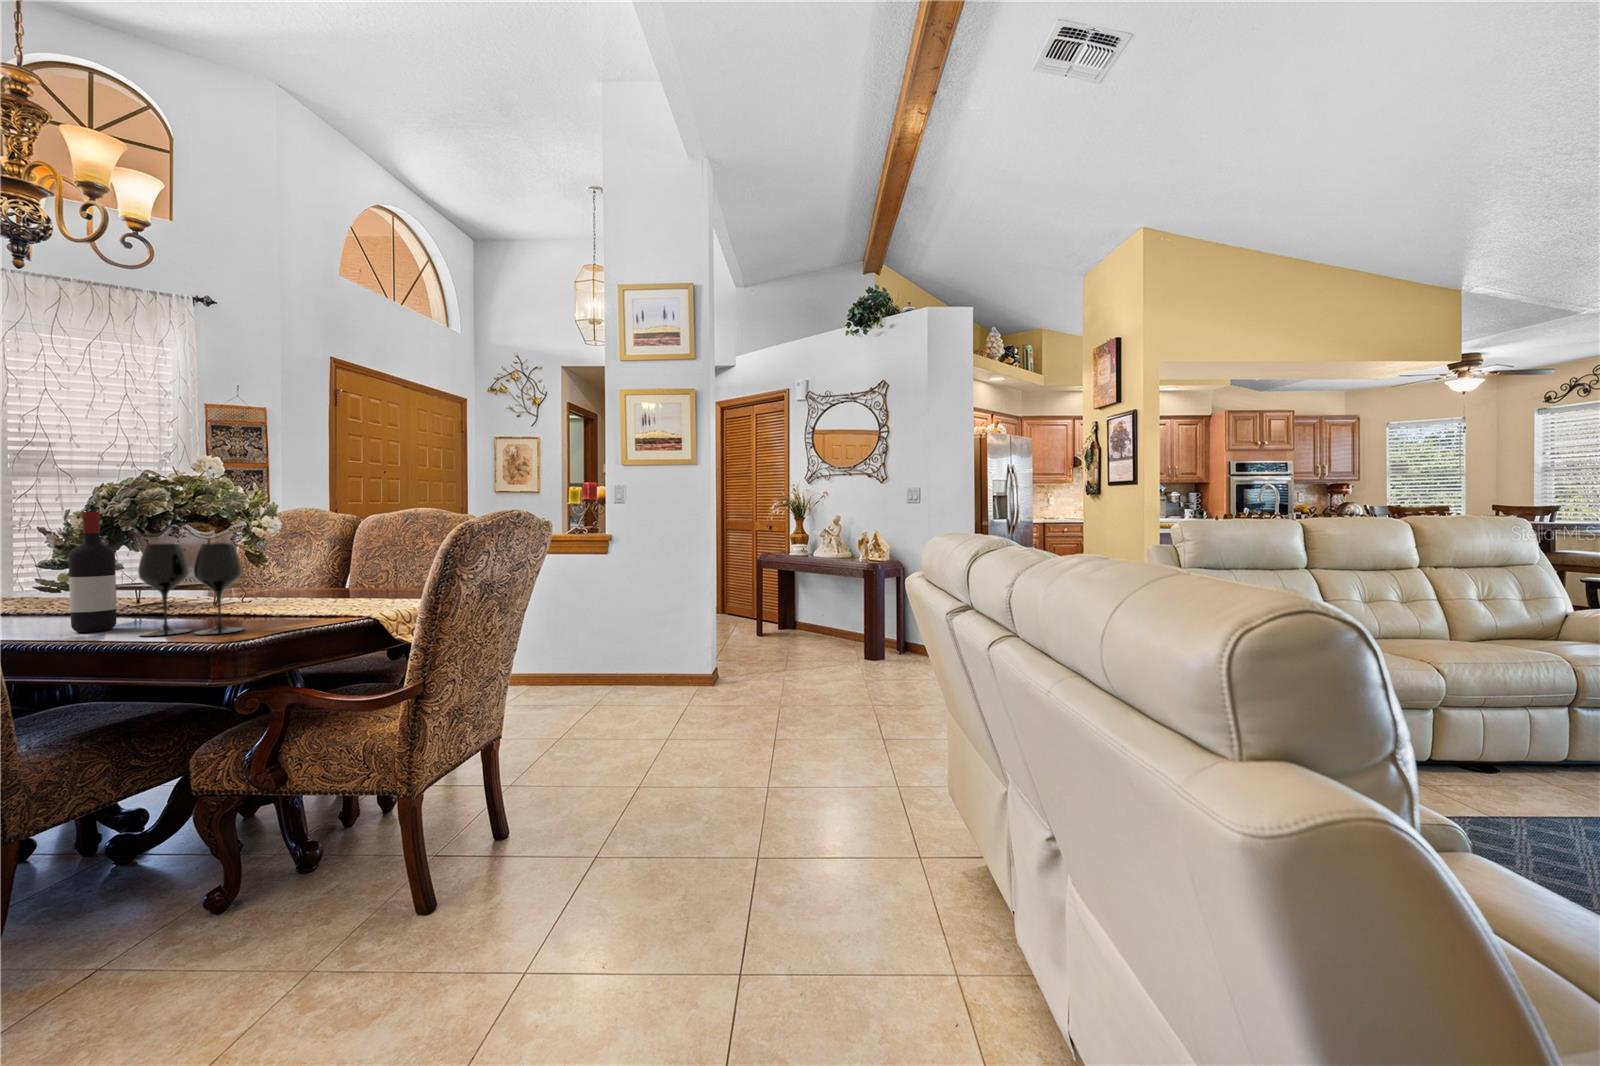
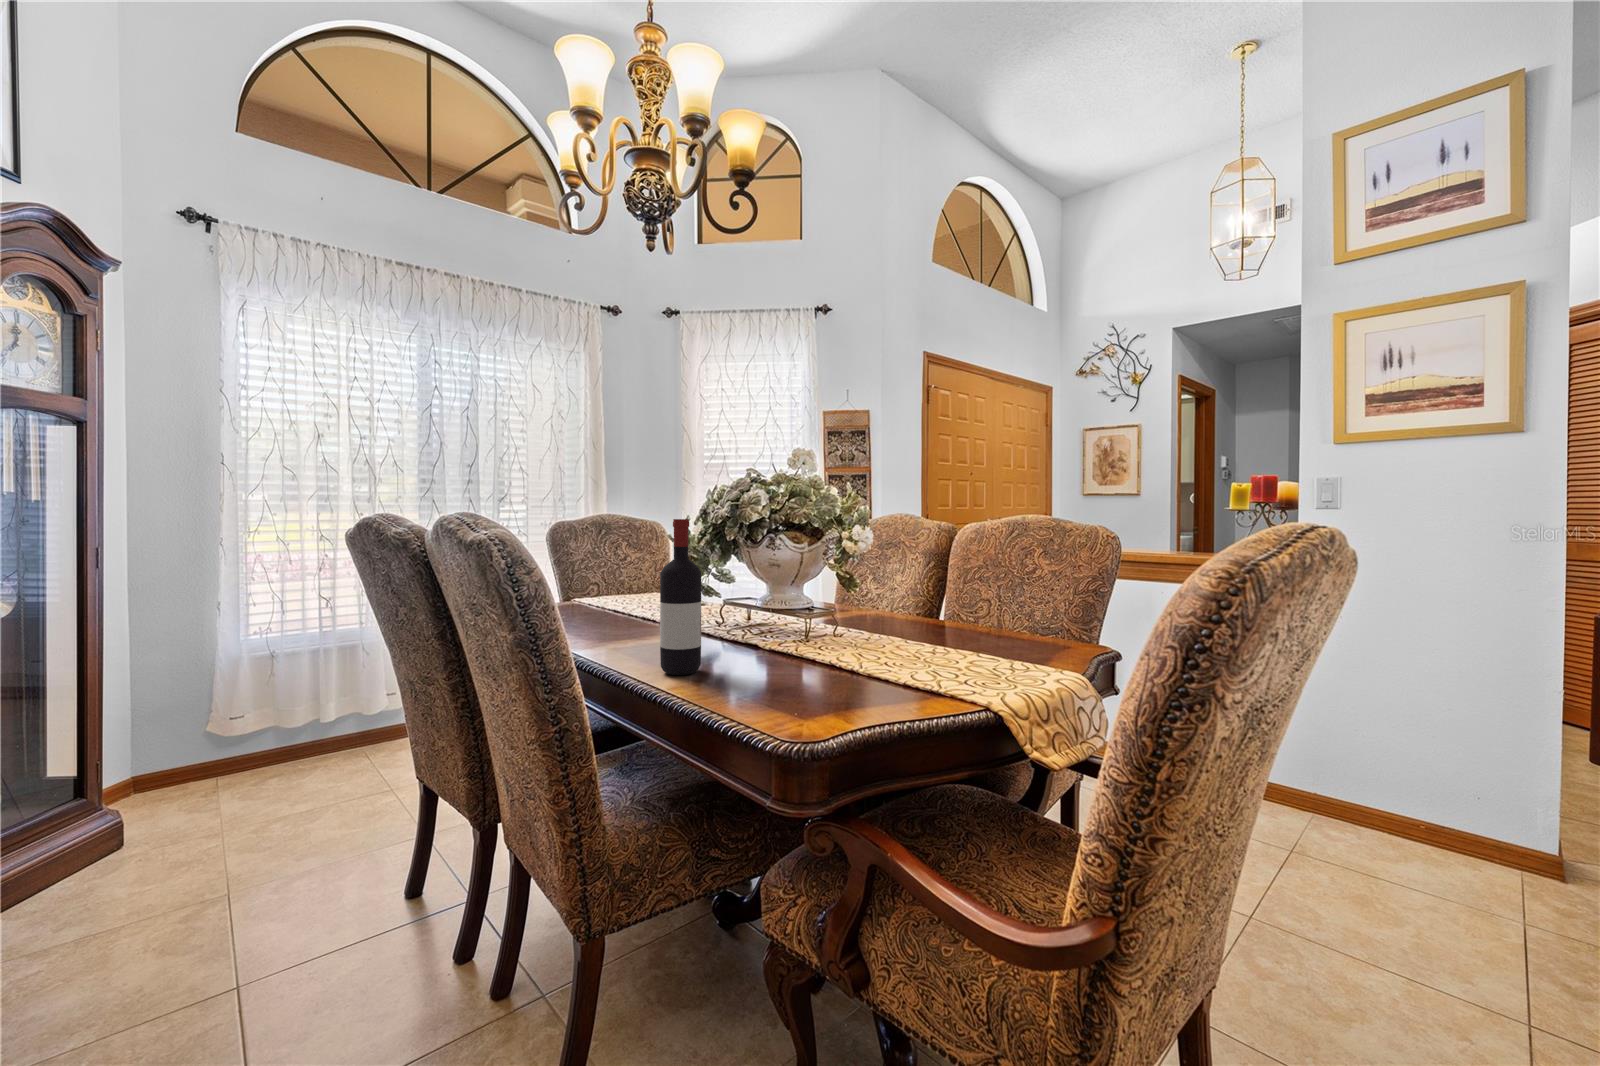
wine glass: present [138,543,243,636] -> none [707,566,821,717]

